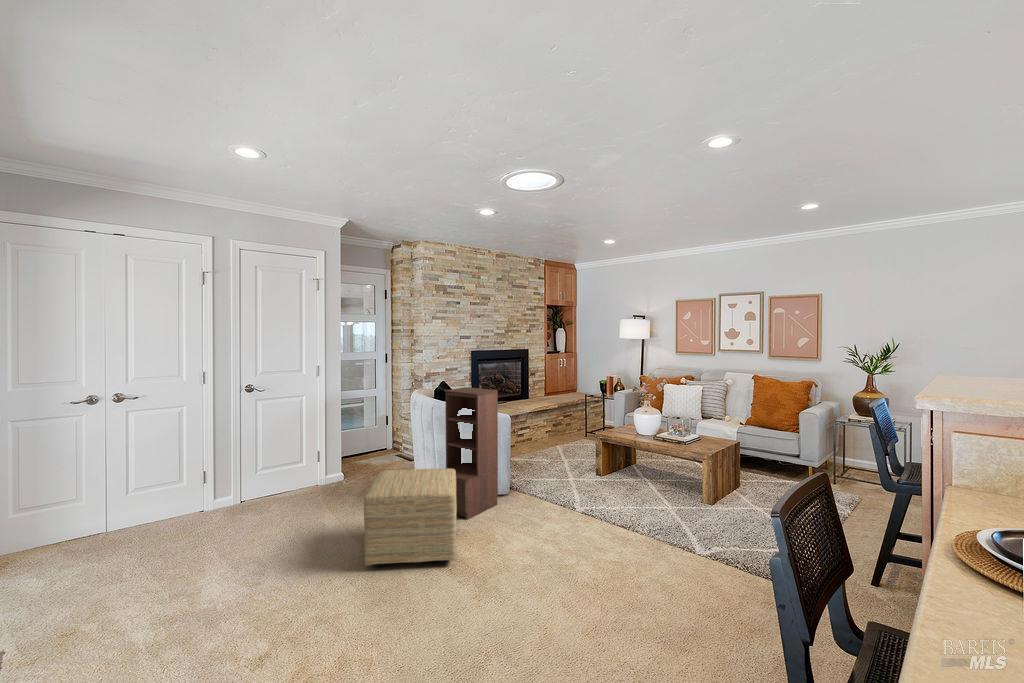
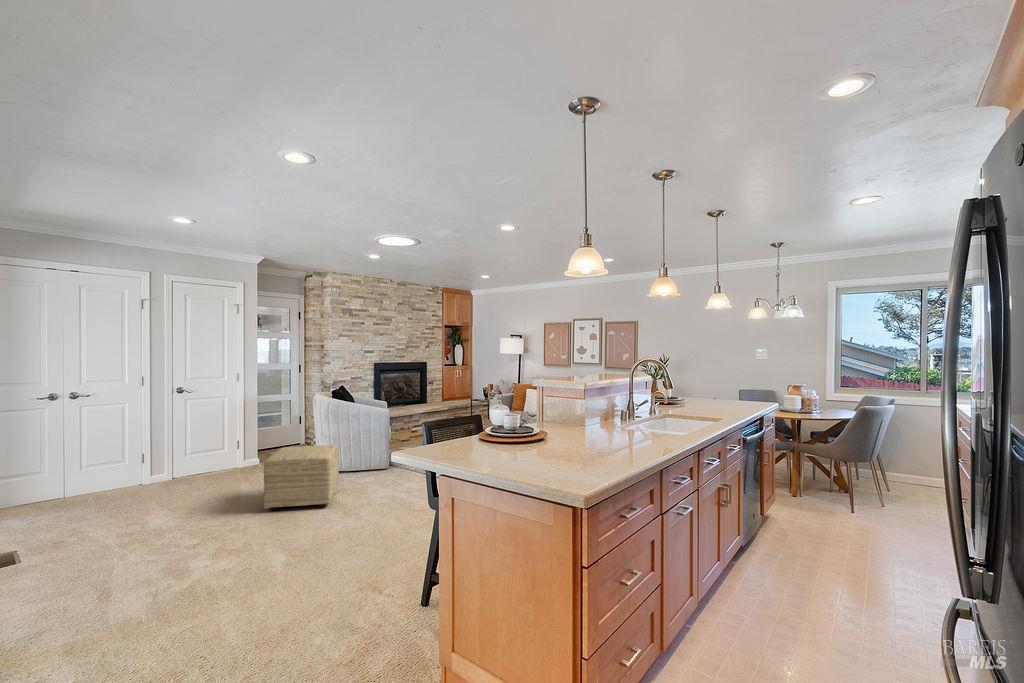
bookshelf: present [444,387,498,520] -> none [325,389,377,485]

